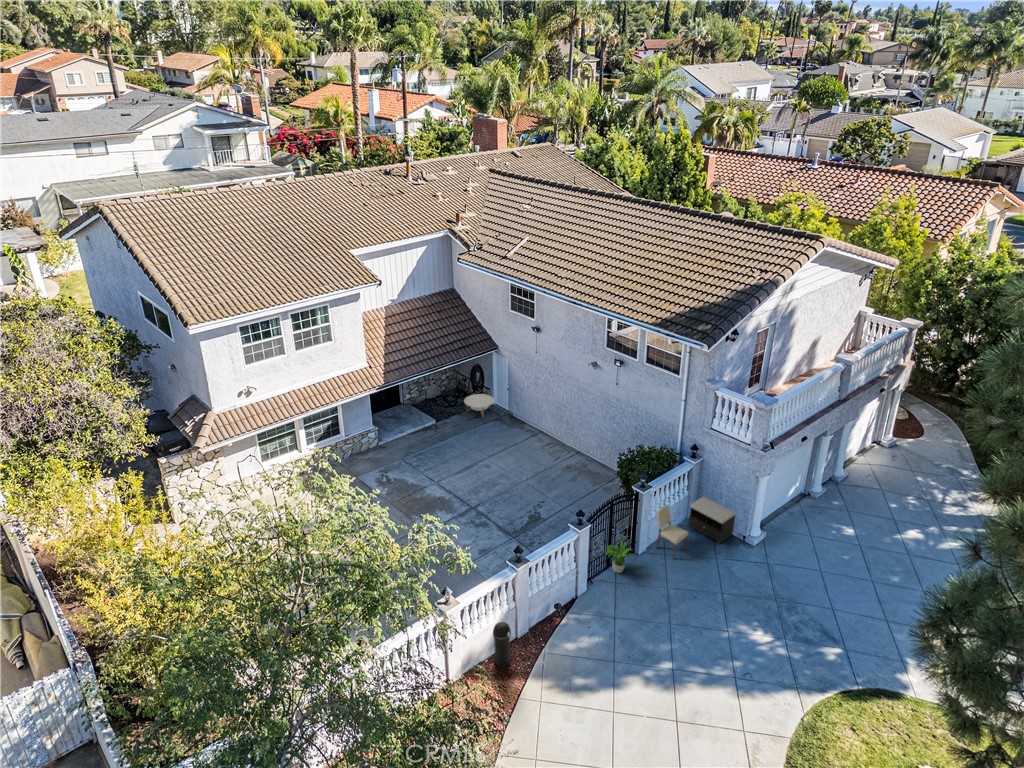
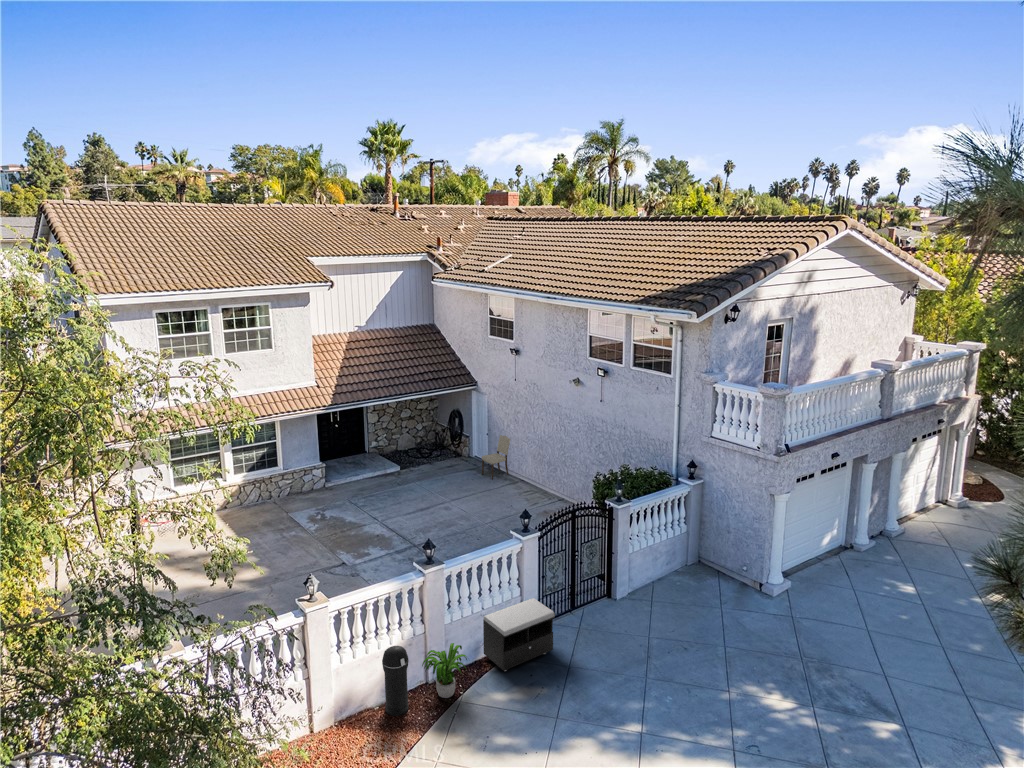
round table: present [464,394,494,417] -> none [435,442,471,466]
storage bench: present [688,497,736,543] -> present [483,598,555,671]
chair: present [656,505,689,559] -> present [482,435,511,479]
potted plant: present [606,541,632,573] -> present [422,643,467,698]

